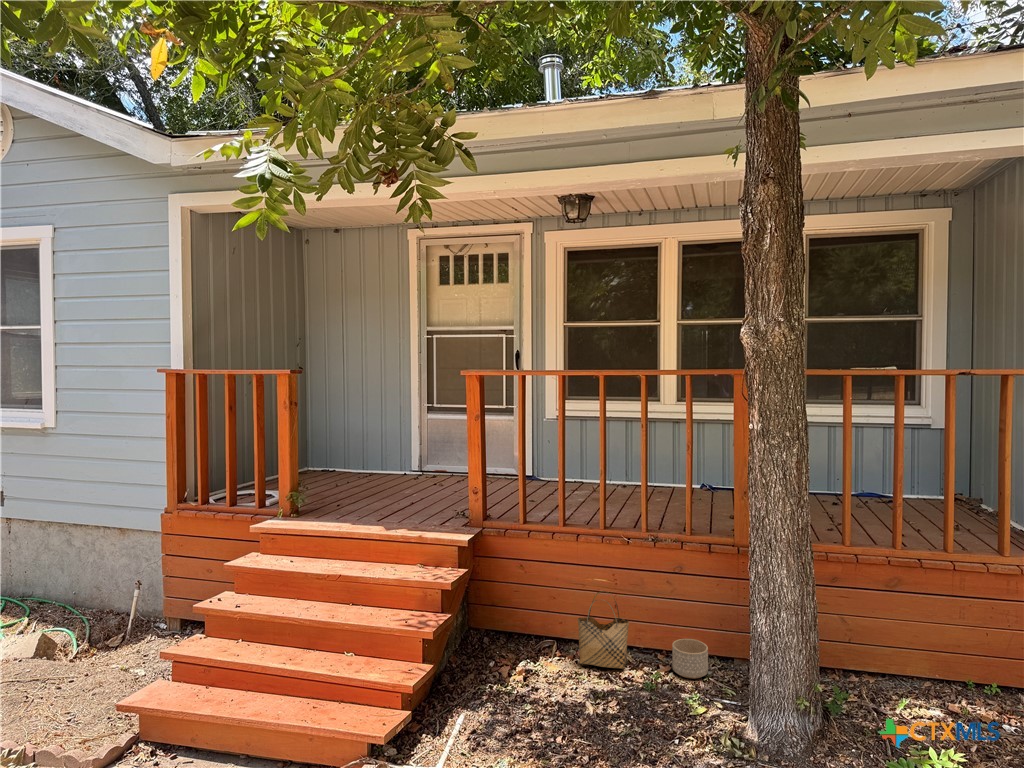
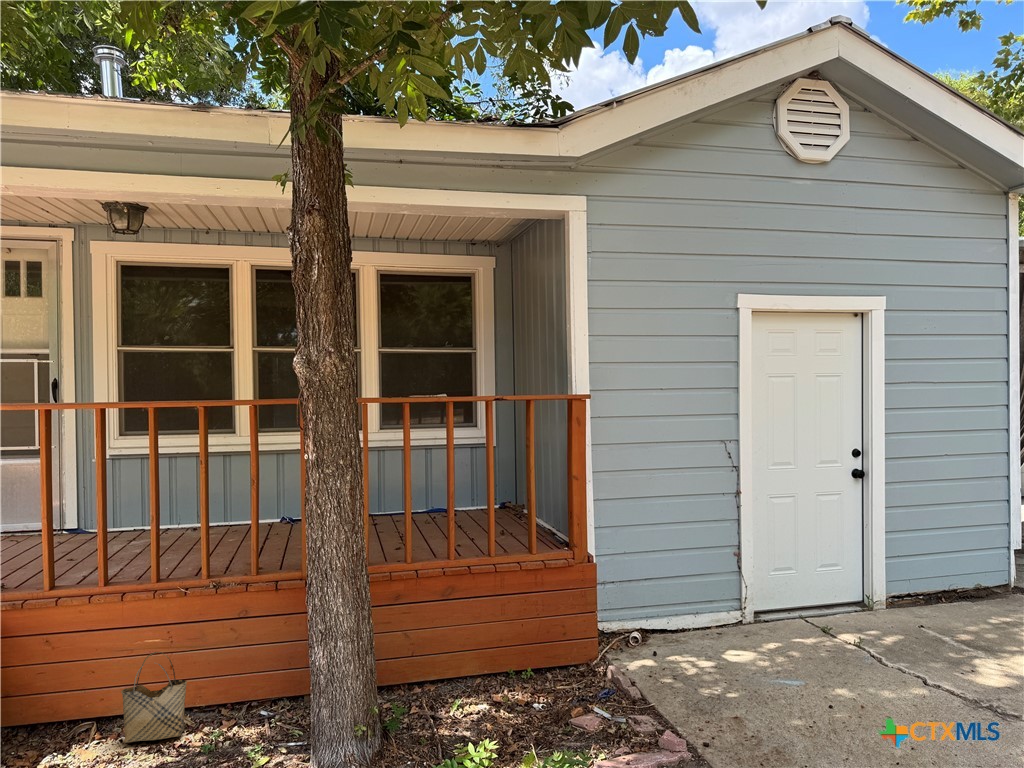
planter: present [672,639,708,679] -> none [237,686,277,729]

